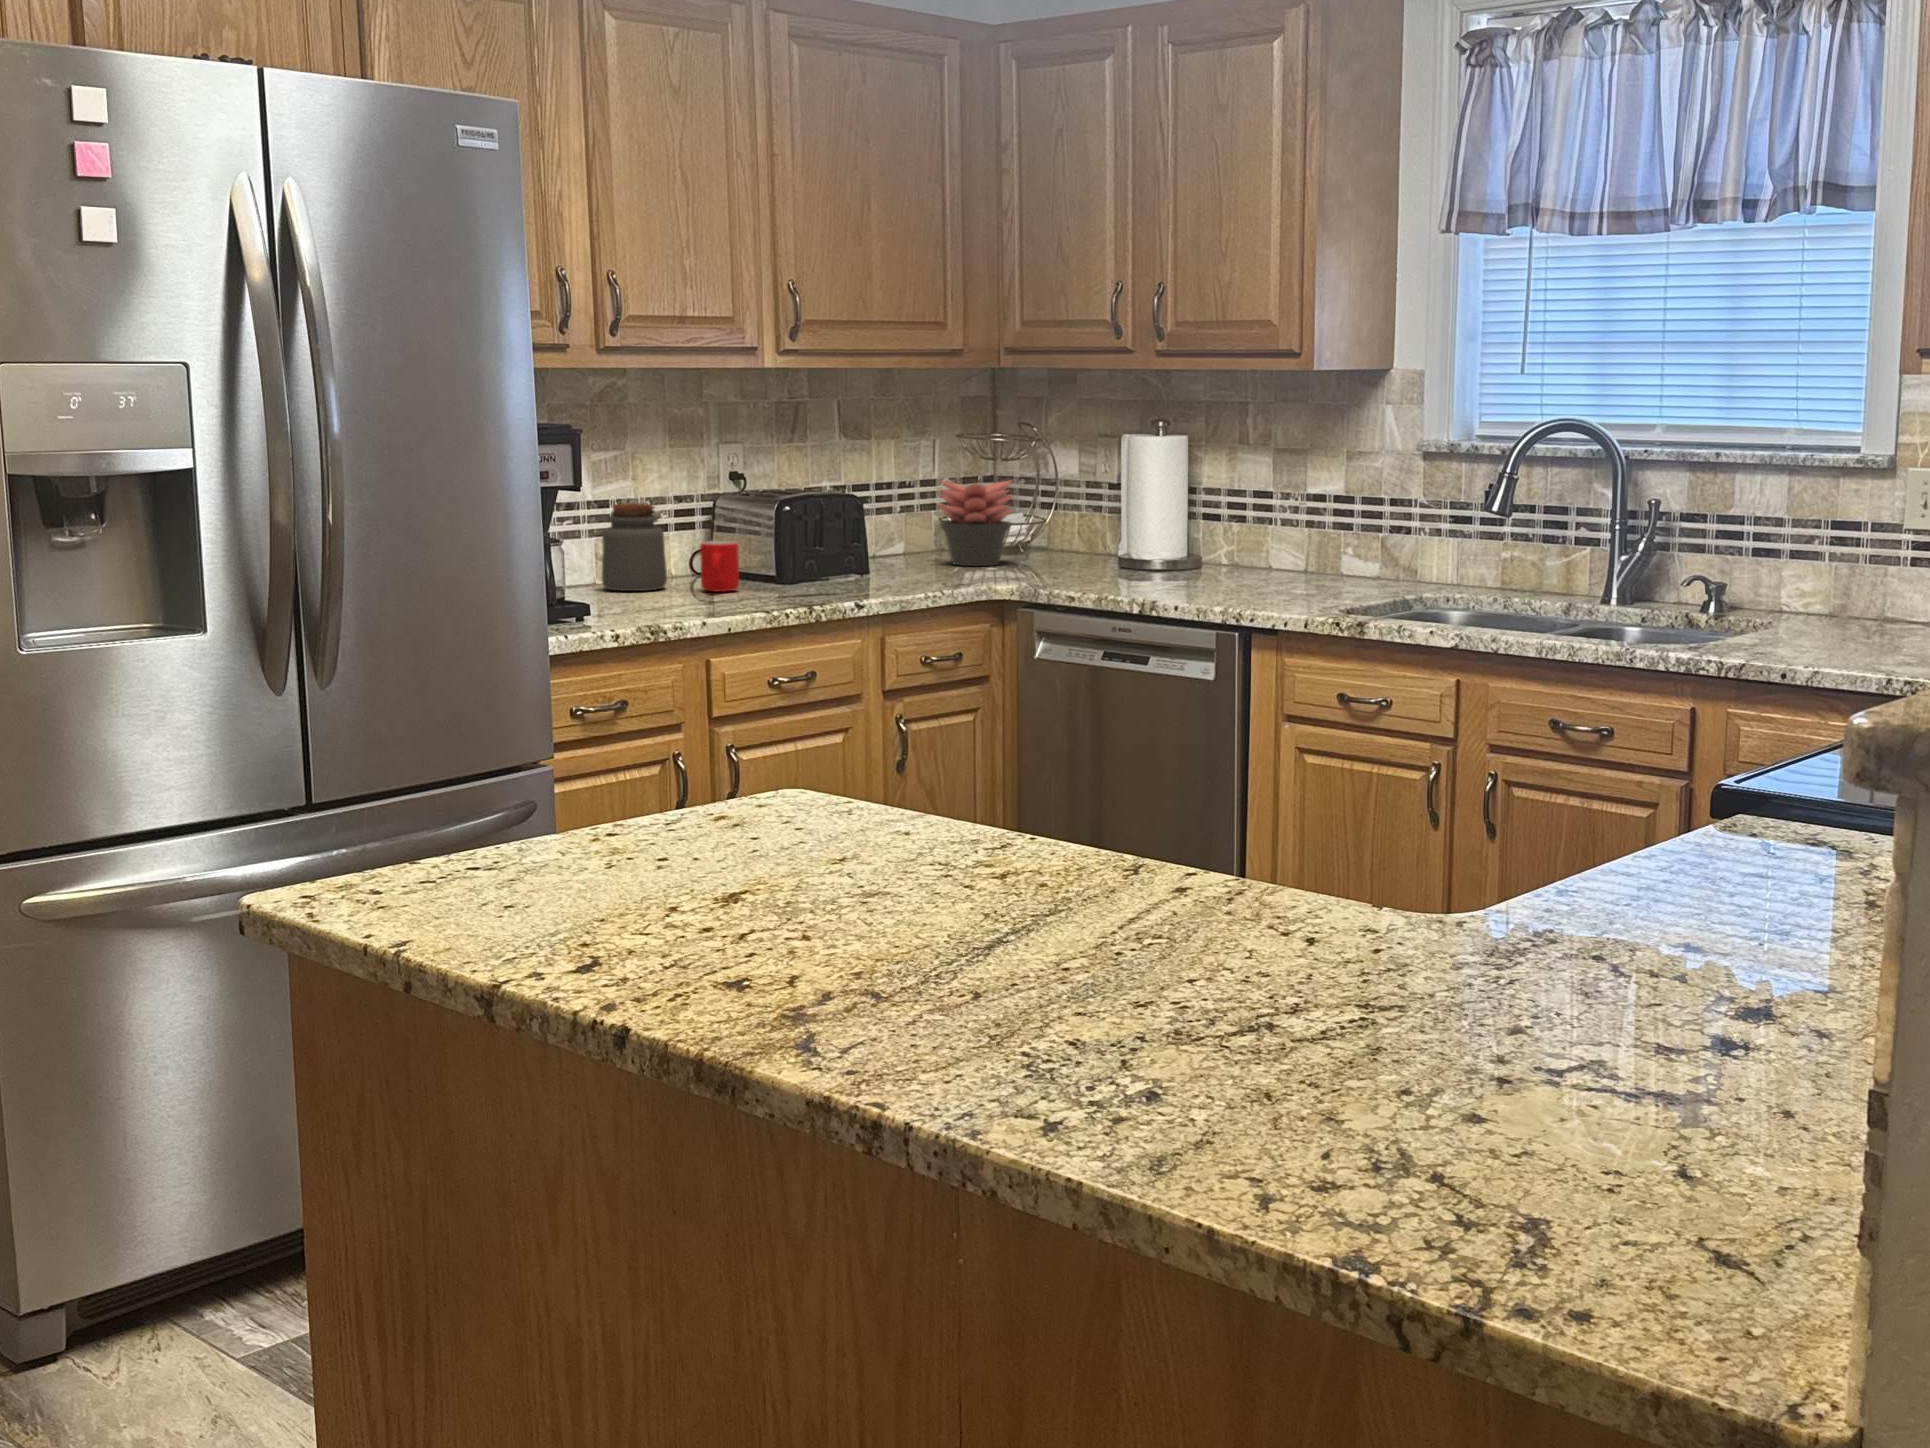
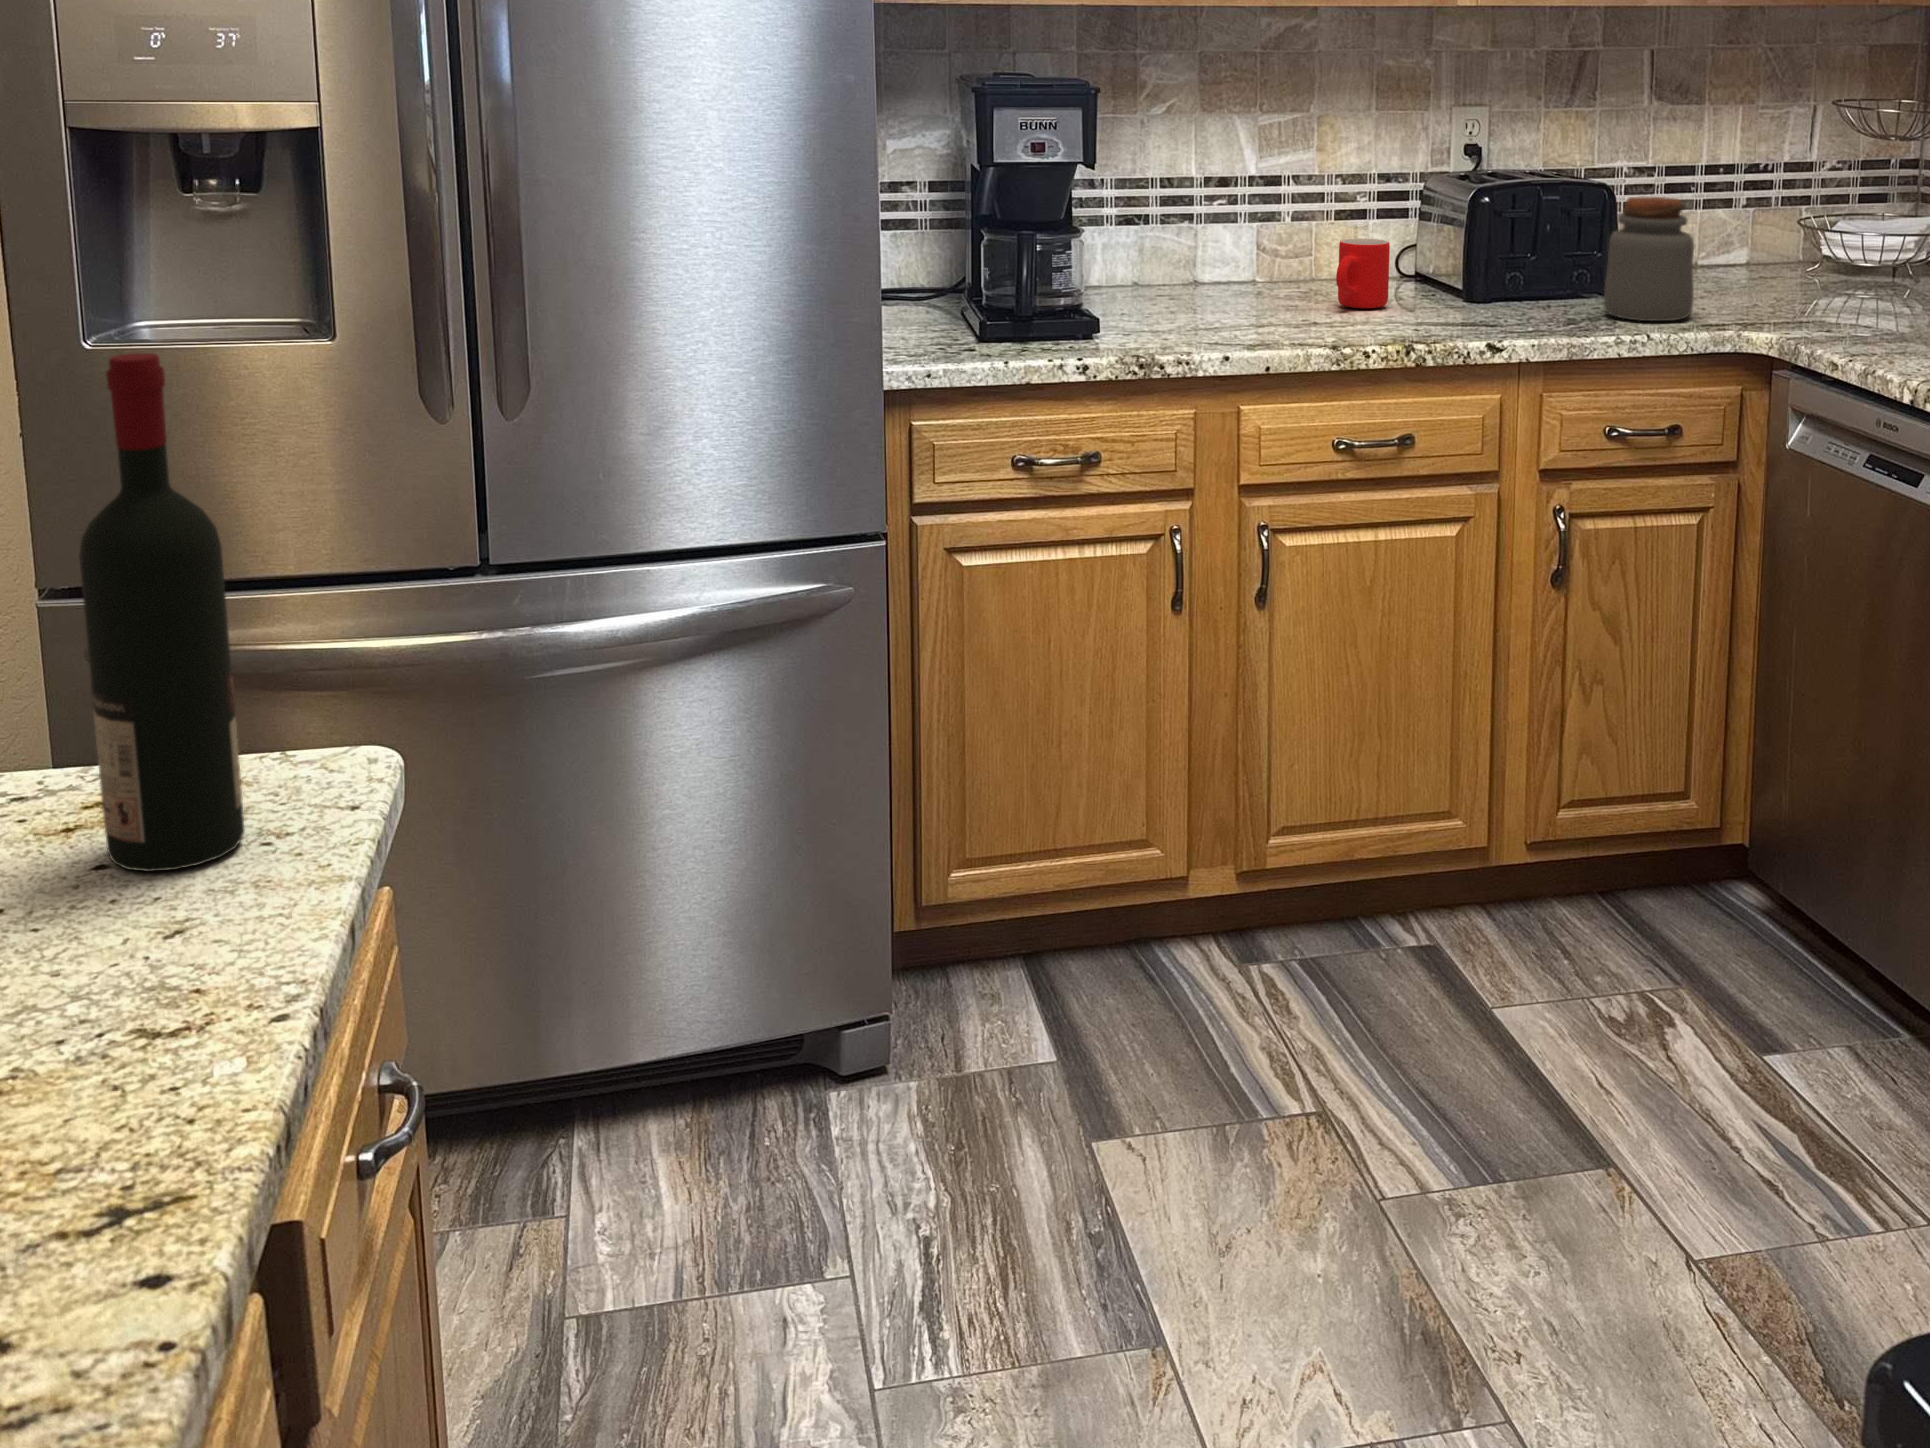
succulent plant: present [939,480,1012,566] -> none [1758,165,1884,294]
jar: present [601,503,667,591] -> present [1604,196,1694,321]
wine bottle: none [775,539,848,830] -> present [79,353,245,872]

